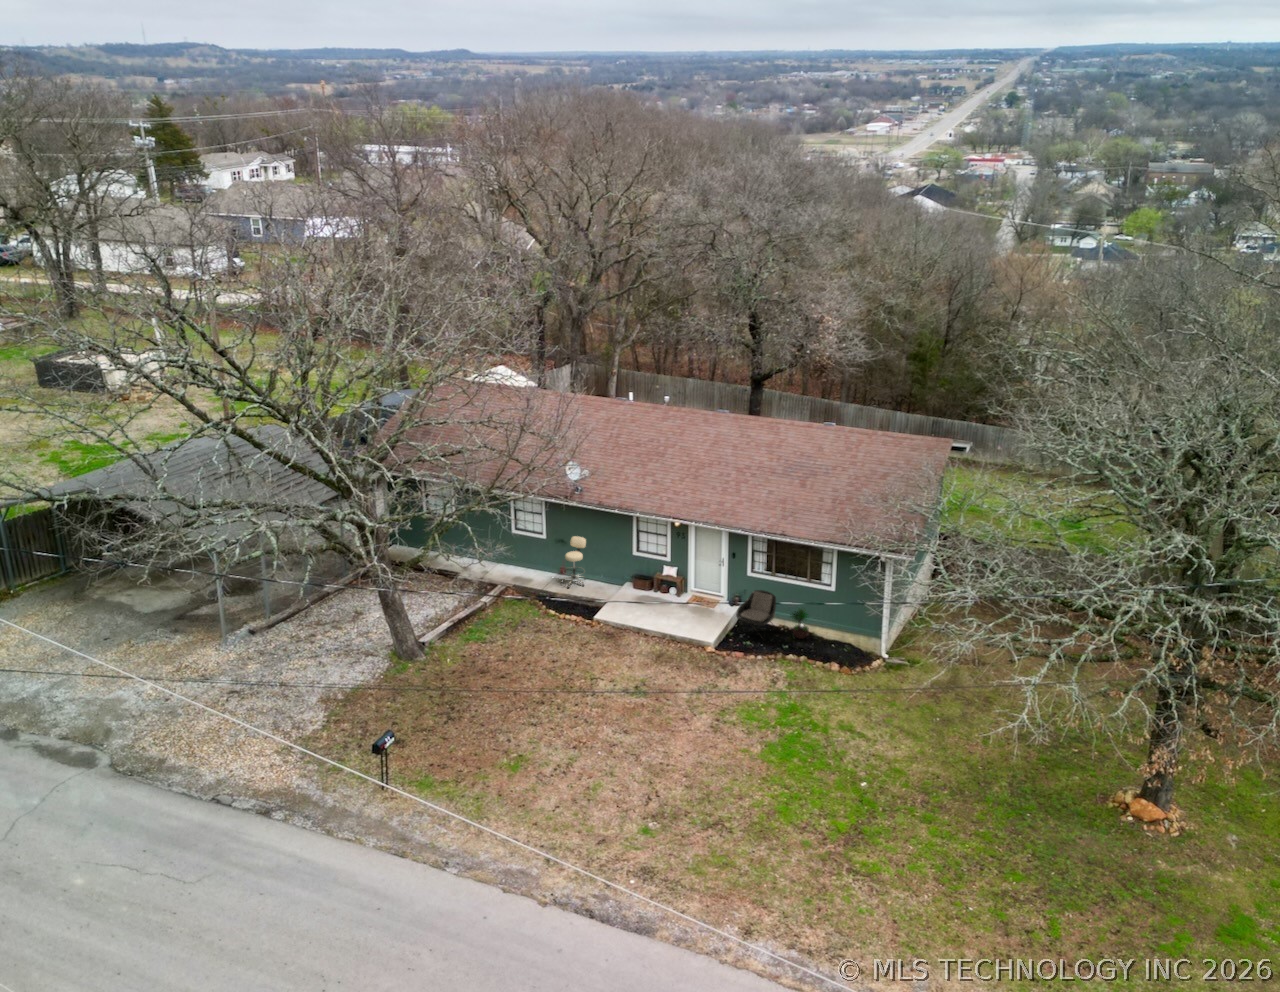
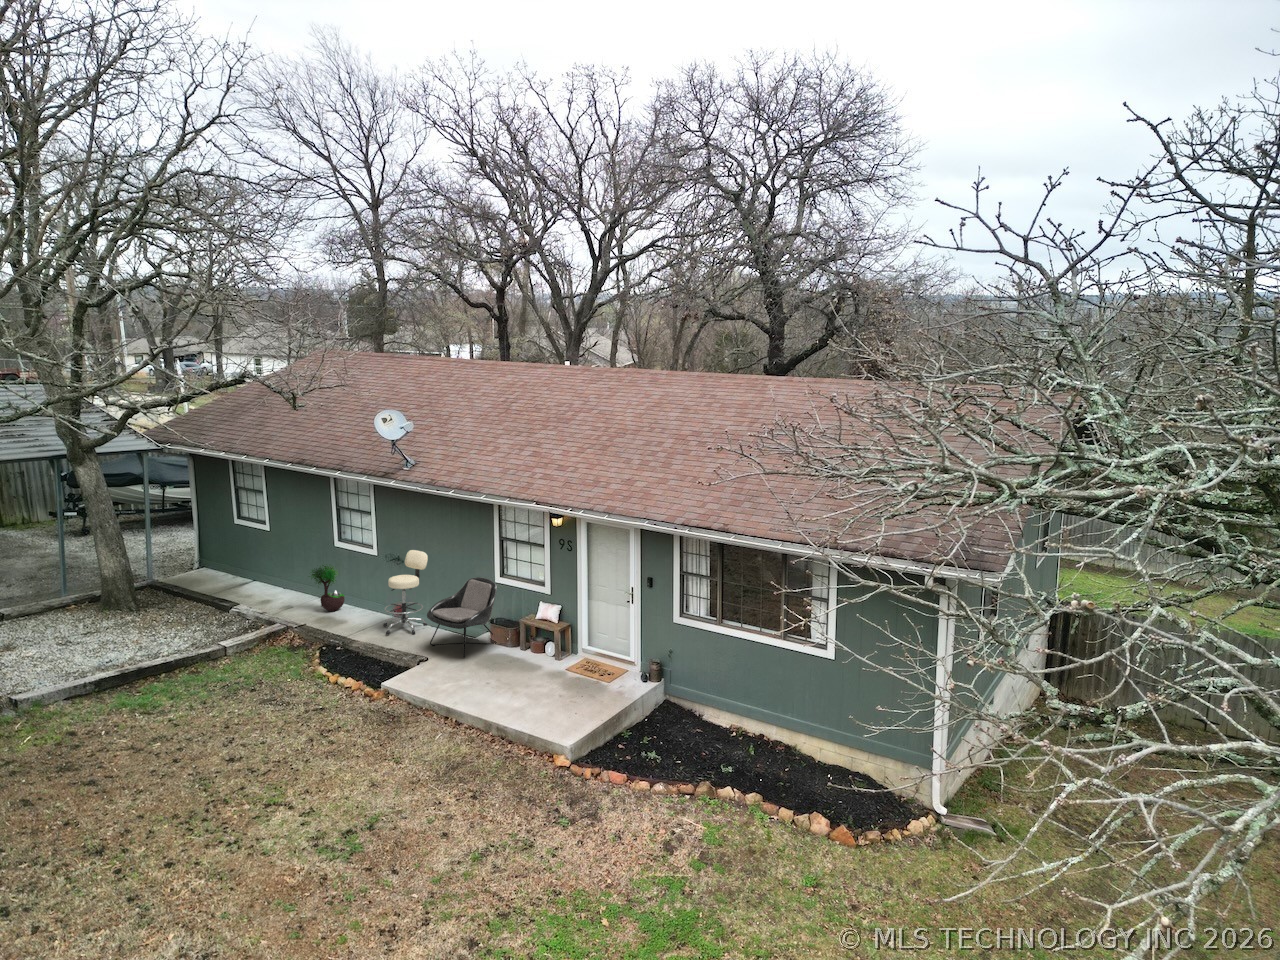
lounge chair: present [736,590,776,641] -> present [427,577,497,657]
potted tree: present [790,609,809,639] -> present [311,565,345,611]

